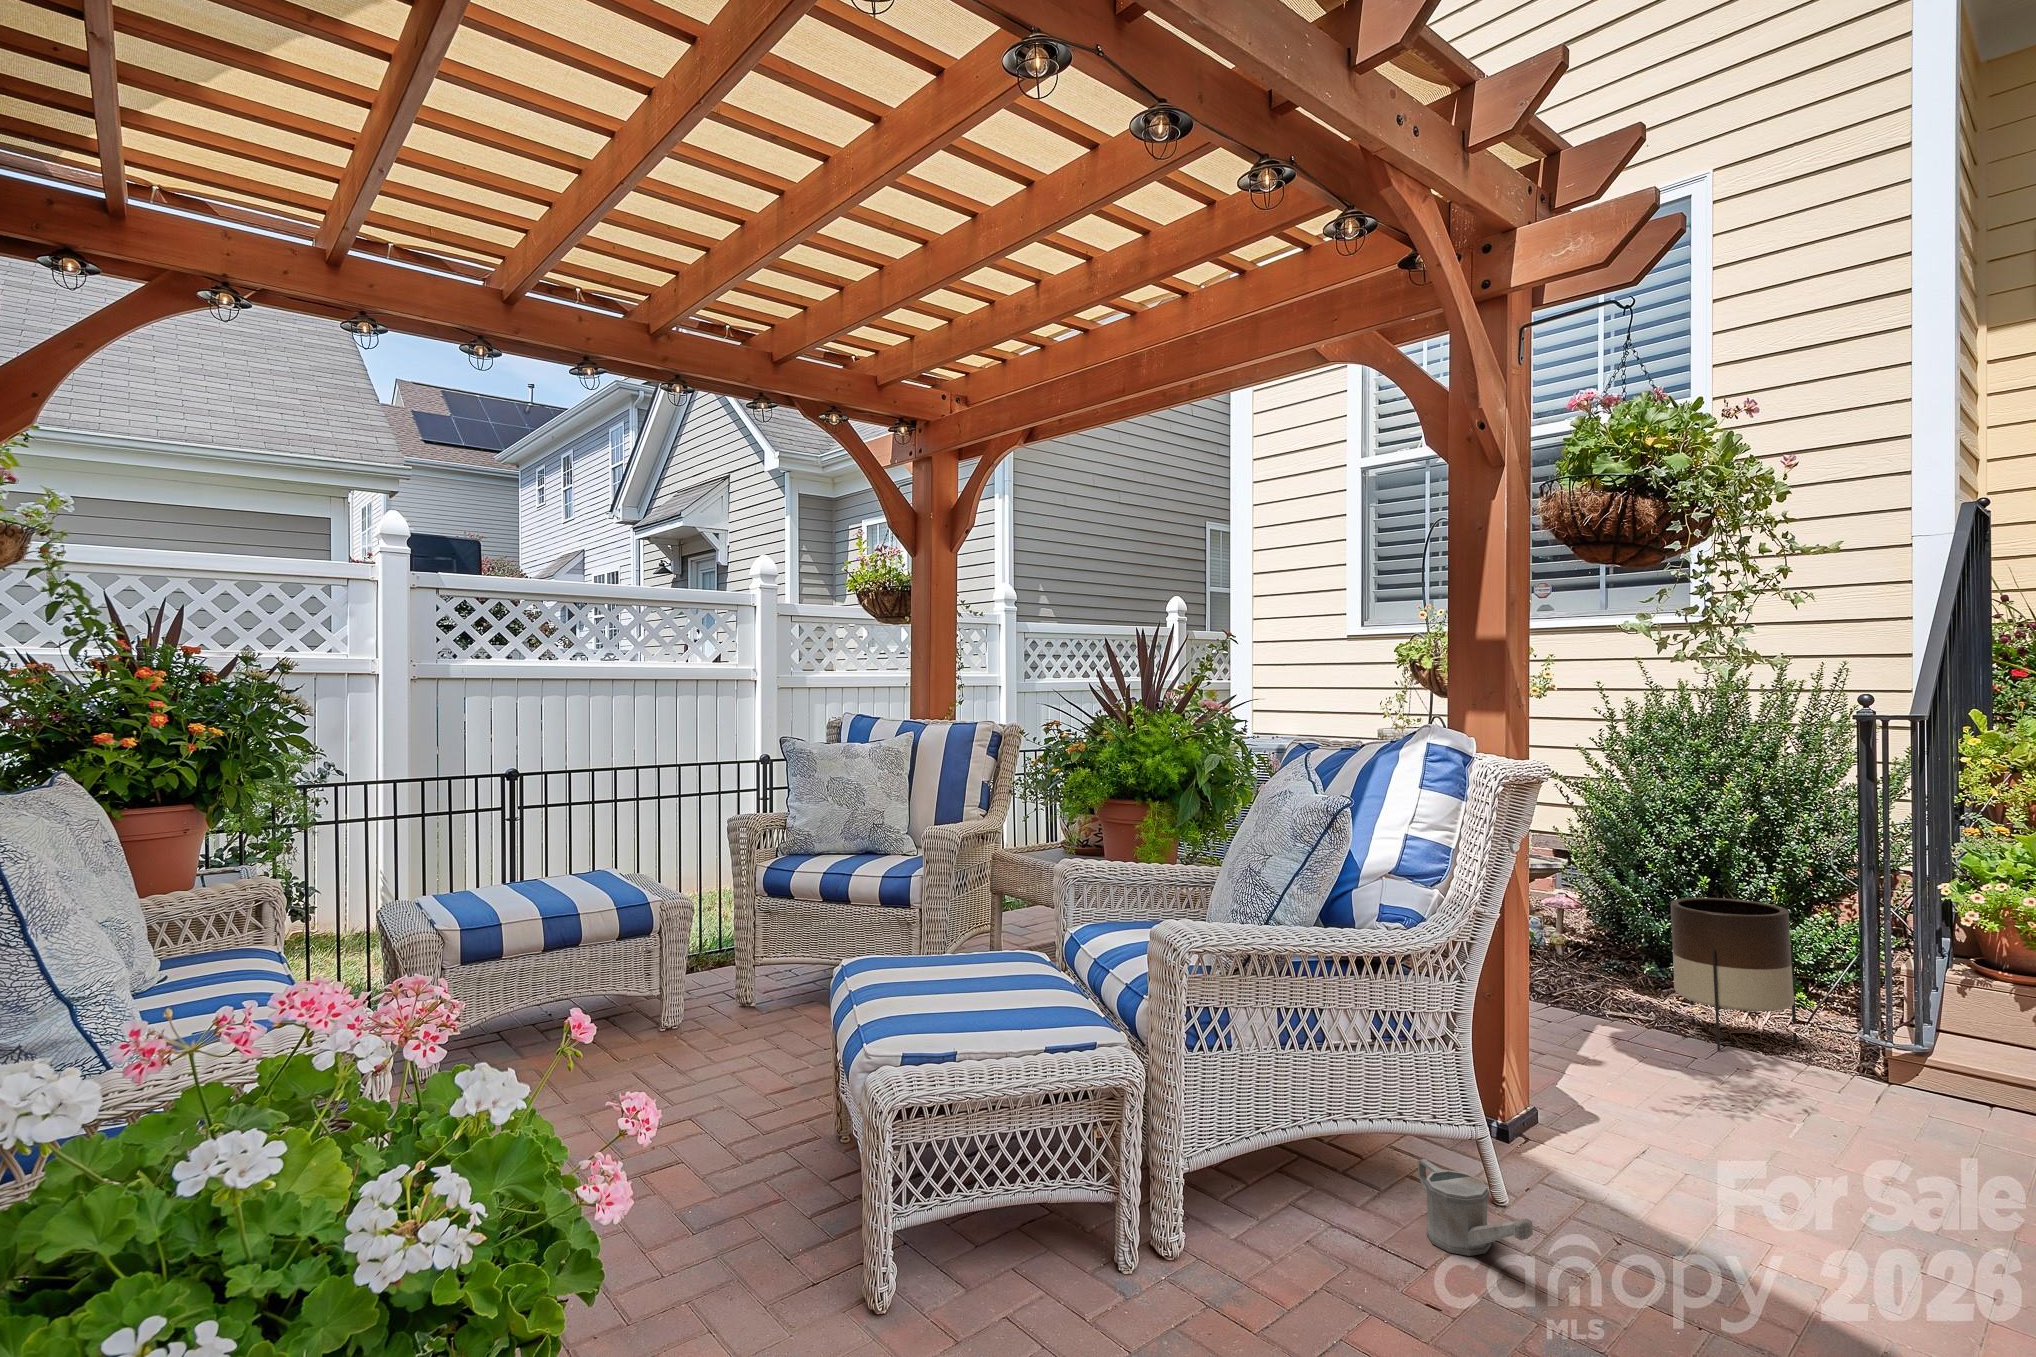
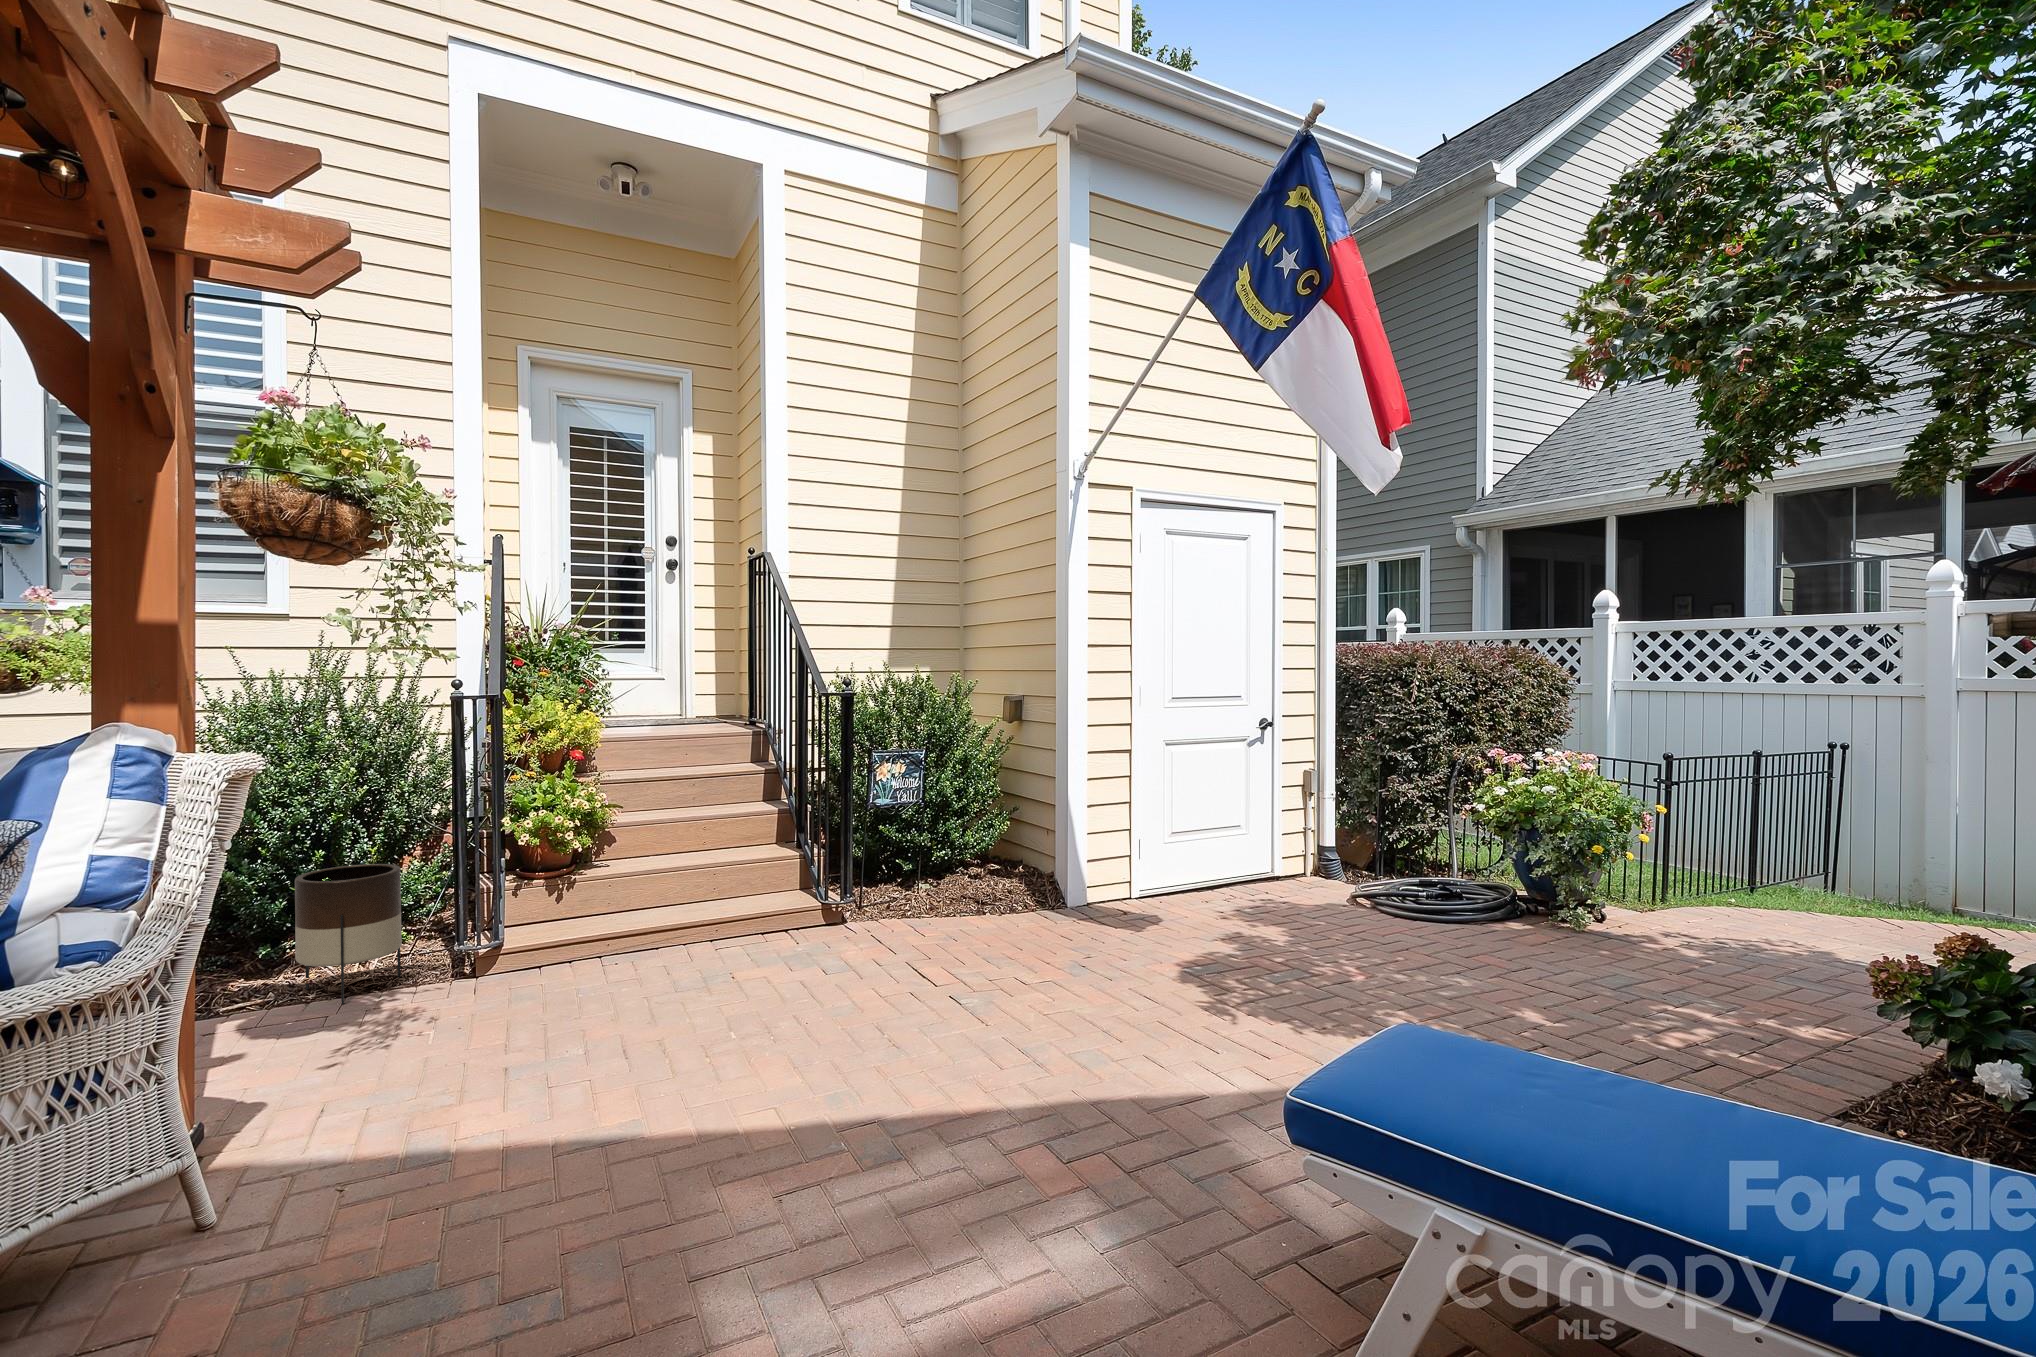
watering can: present [1418,1159,1533,1256] -> none [118,1202,294,1300]

